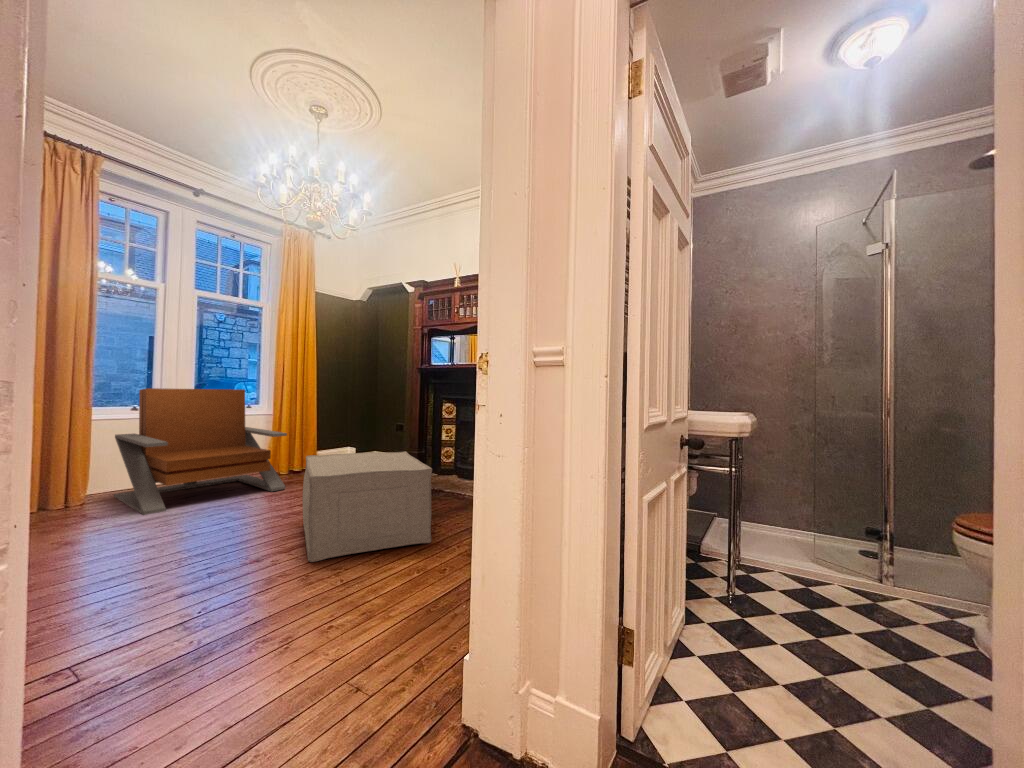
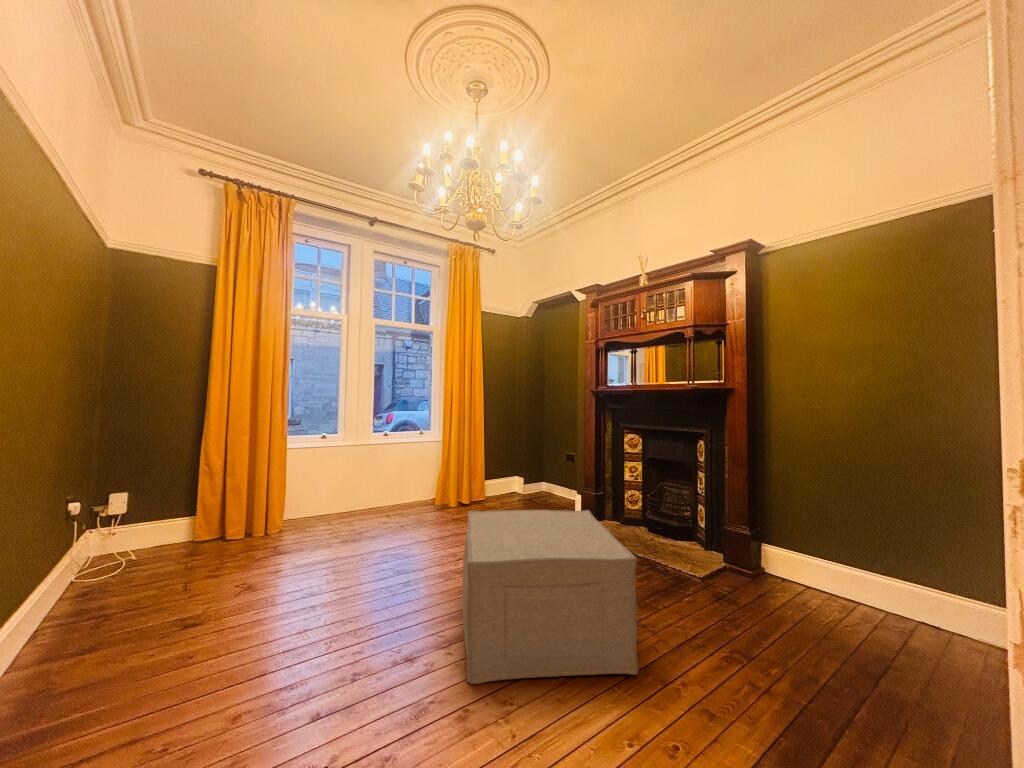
lounge chair: present [114,388,287,515] -> none [305,418,452,555]

